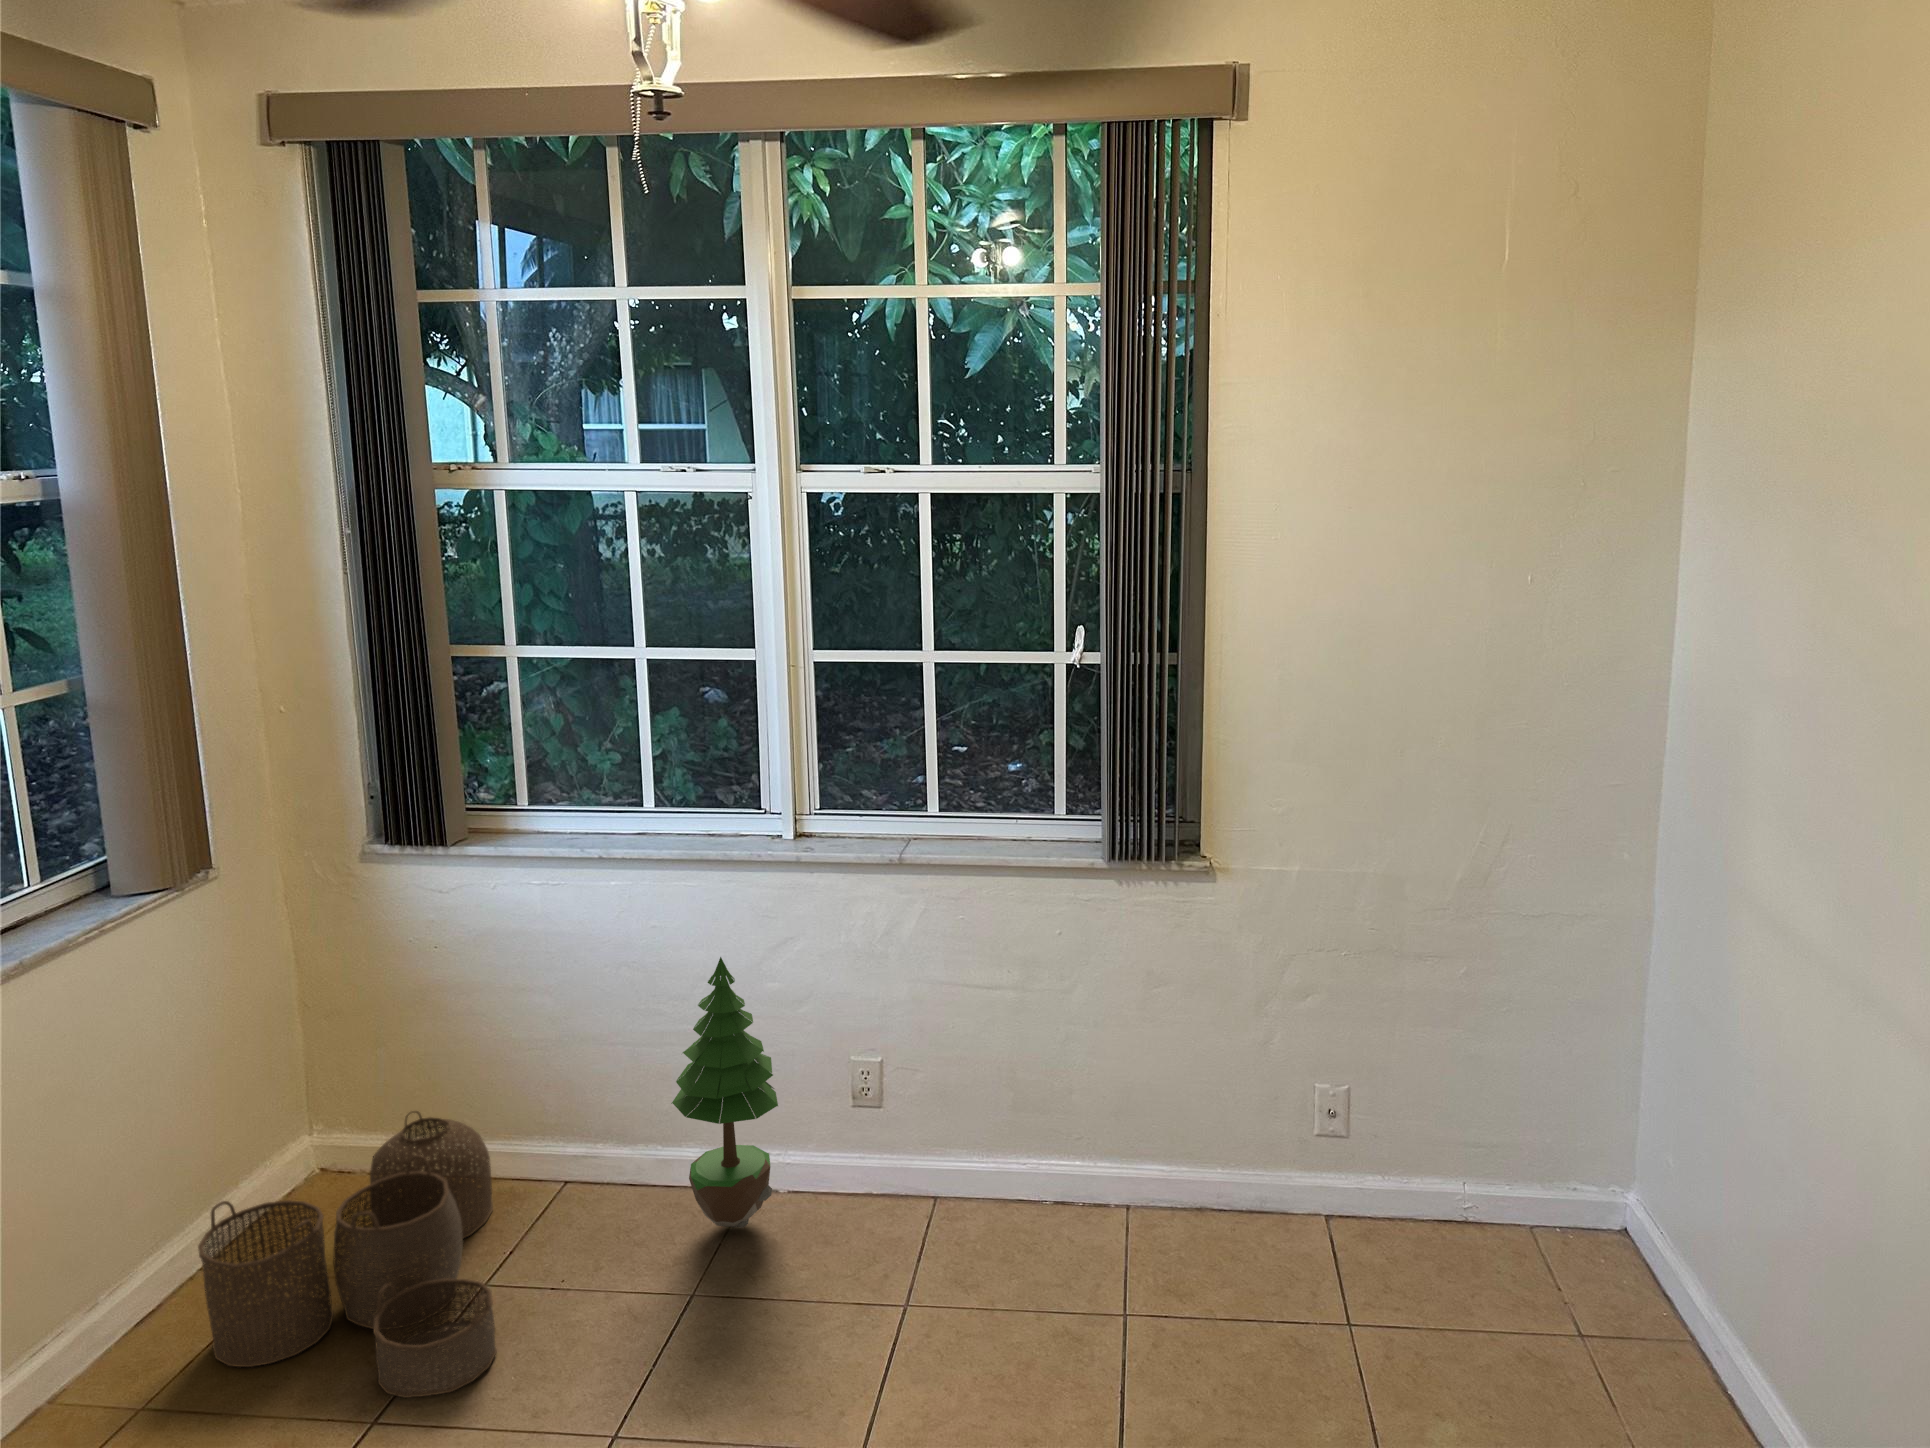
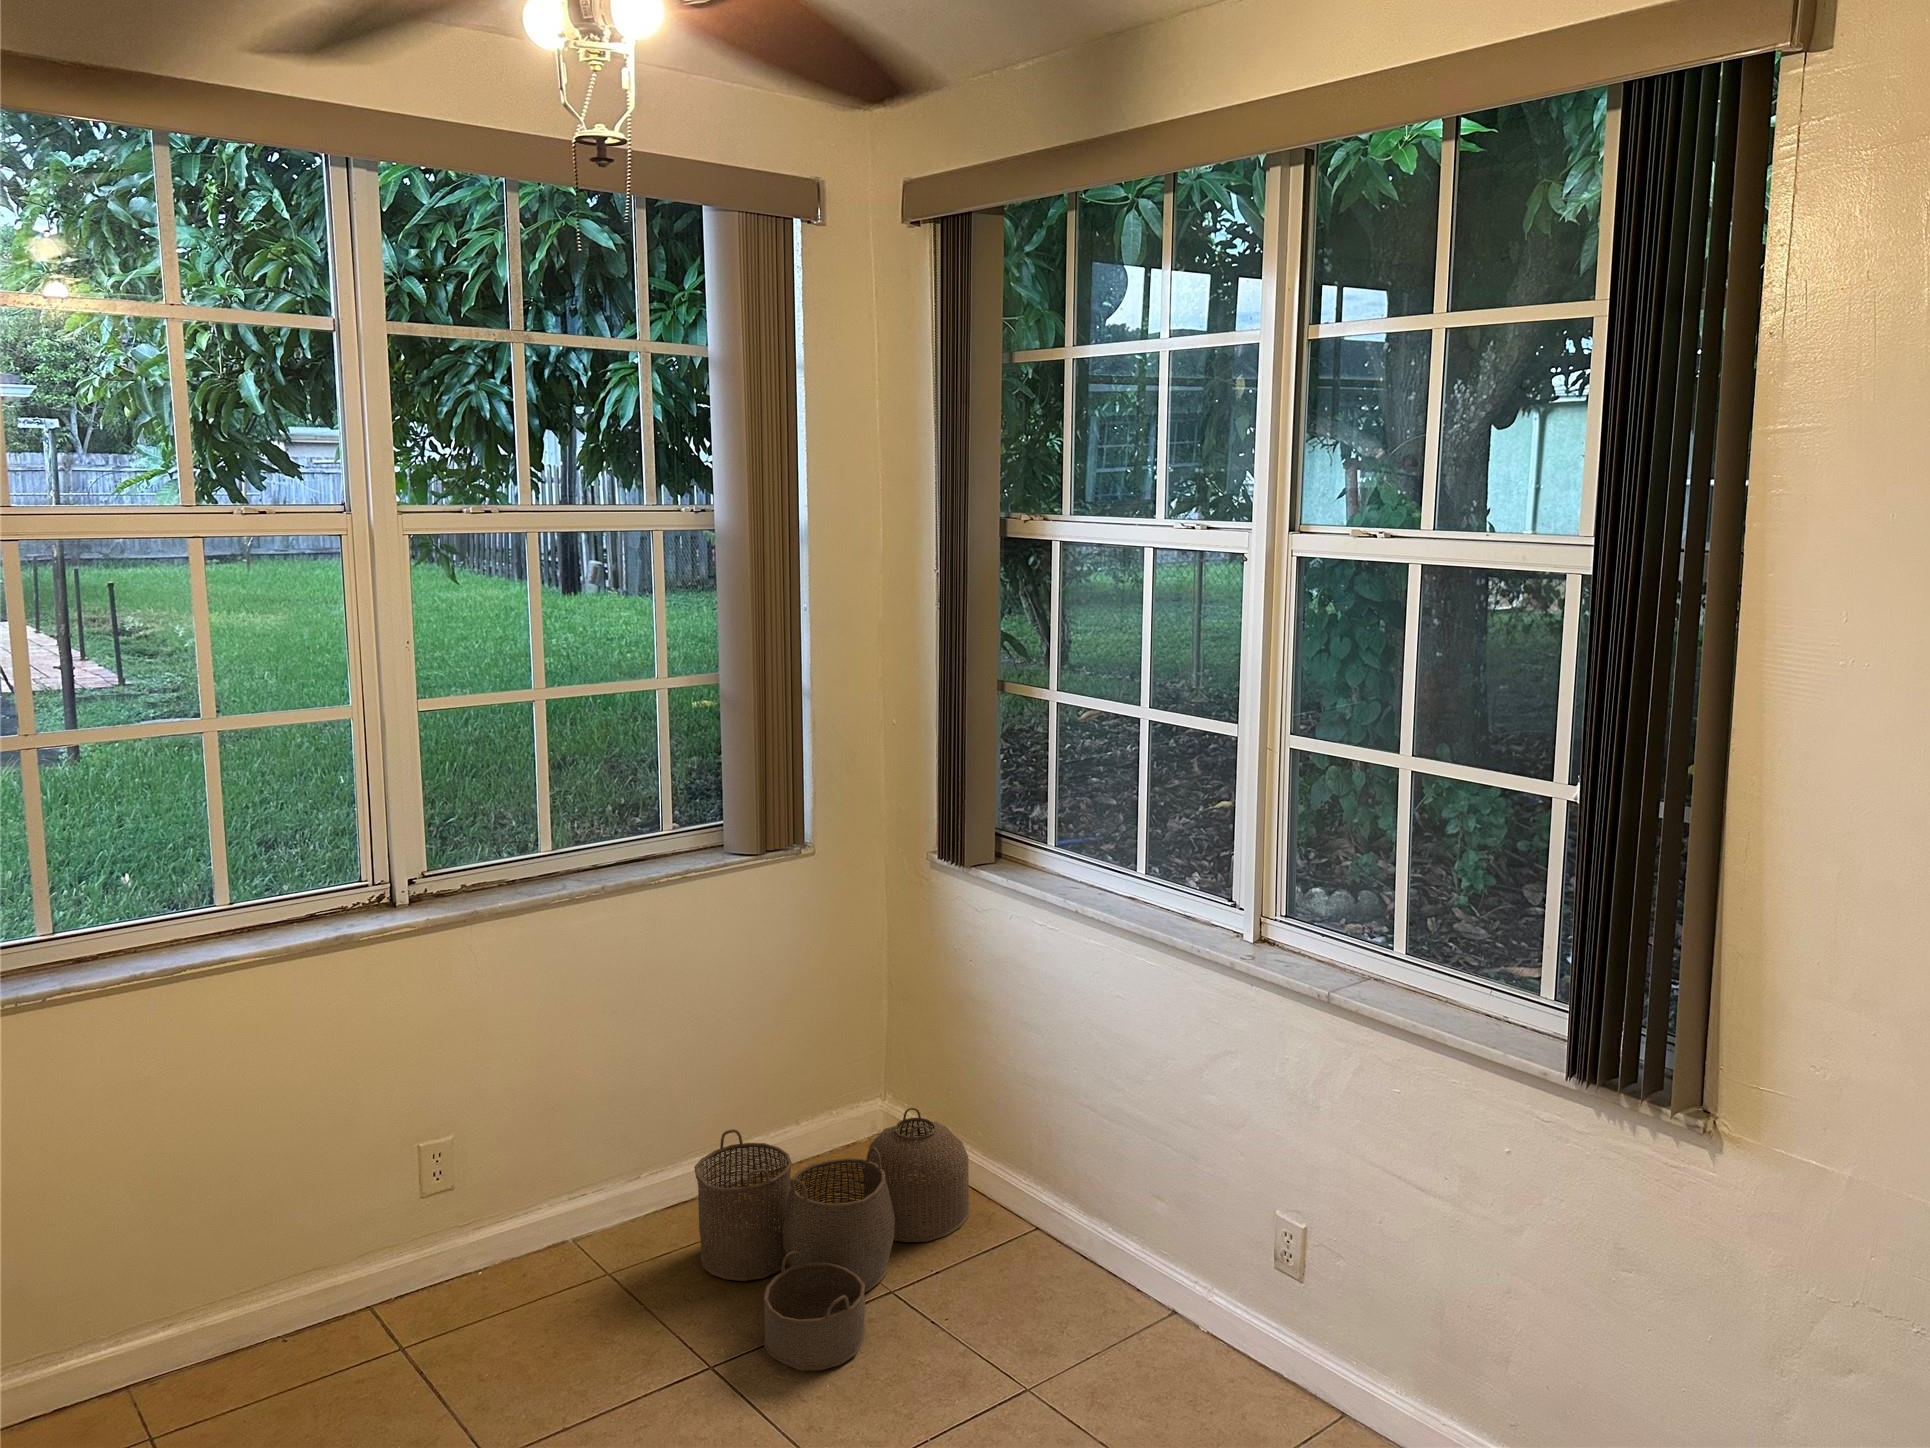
potted tree: present [671,957,778,1228] -> none [1071,1049,1183,1346]

